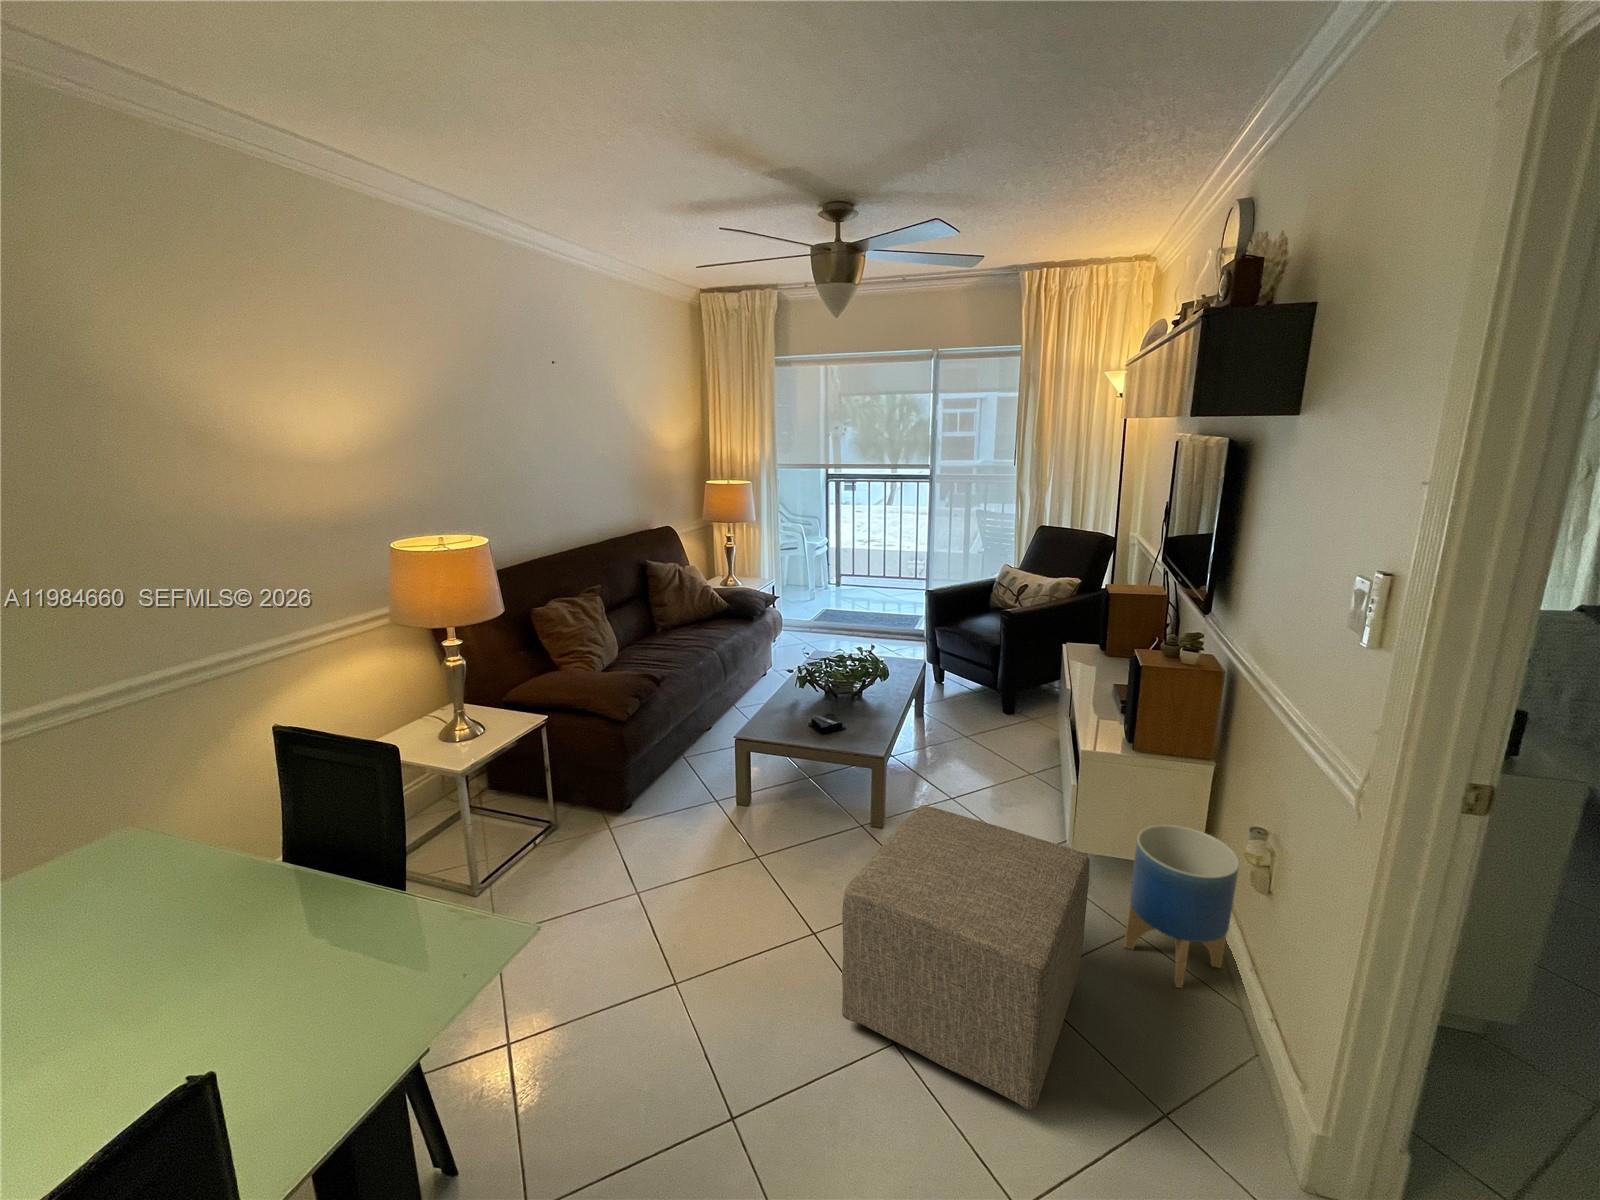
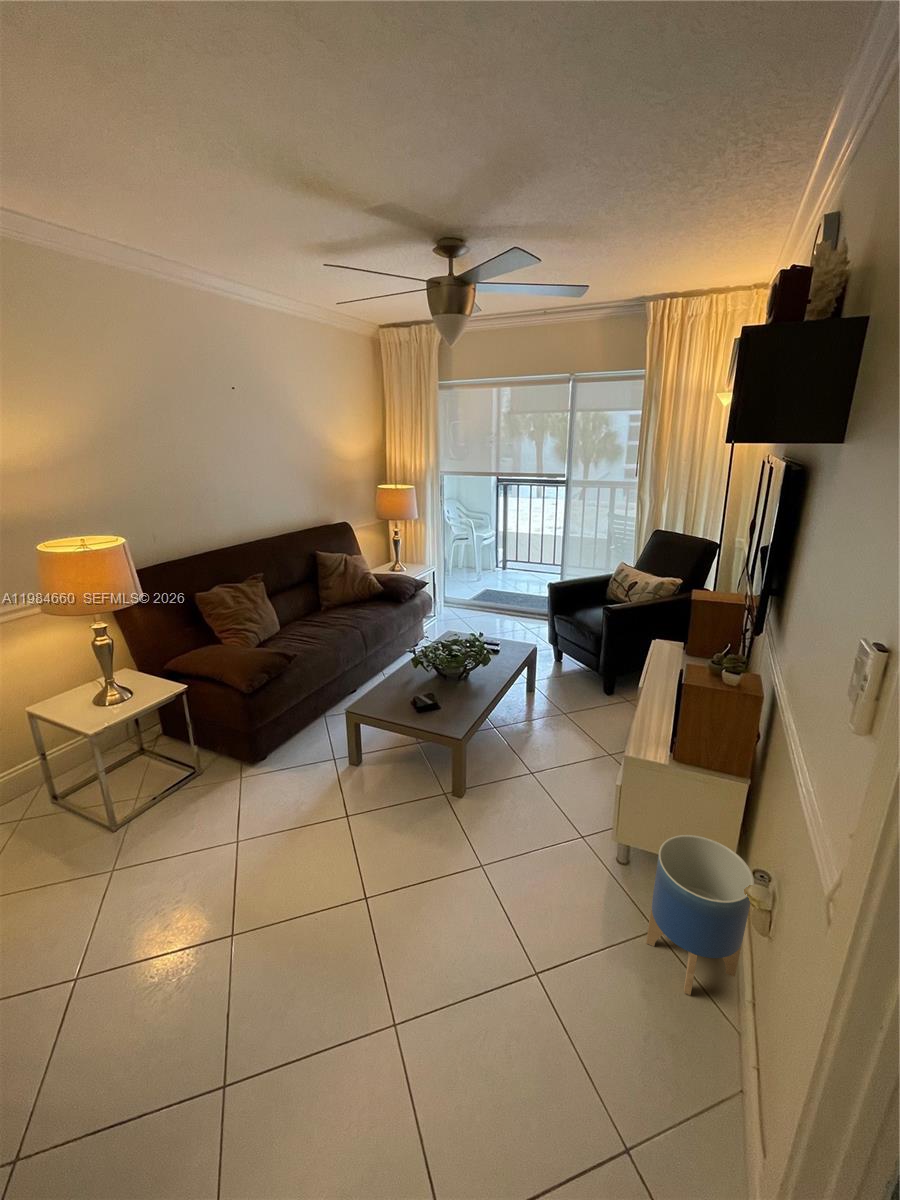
ottoman: present [842,805,1090,1110] -> none [355,798,599,1119]

